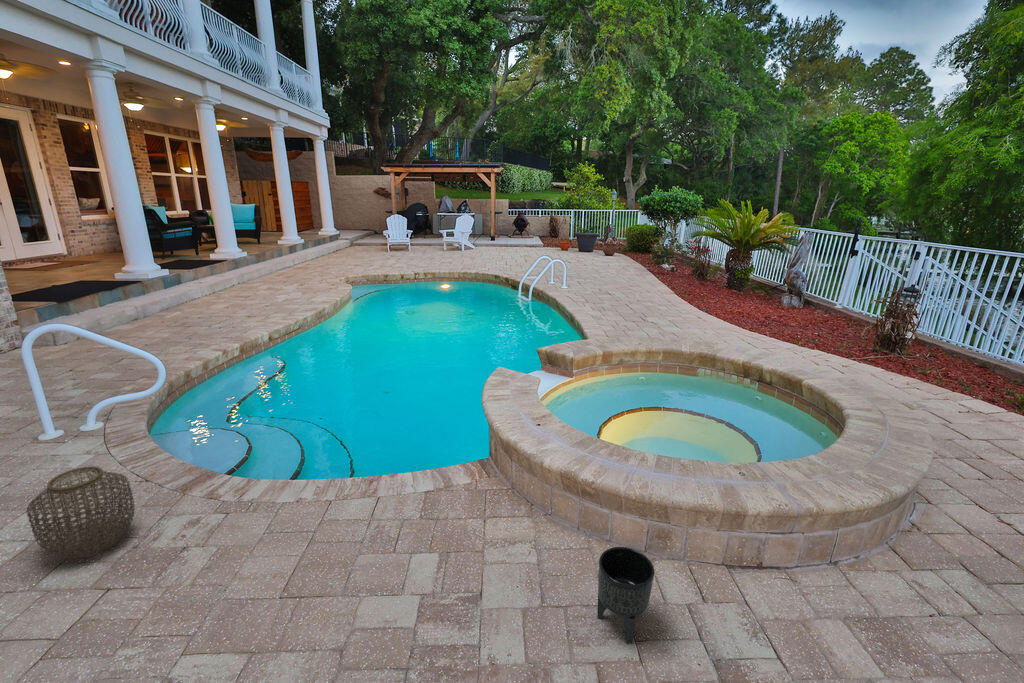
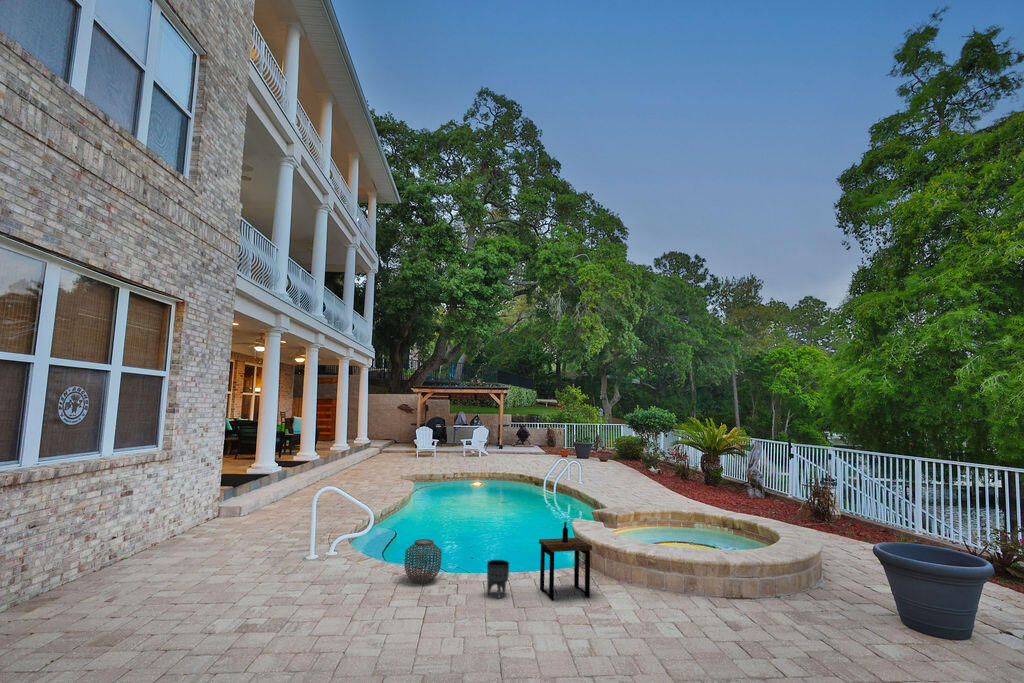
side table: none [279,466,399,647] -> present [539,522,592,600]
planter: present [597,547,654,643] -> present [487,560,509,598]

